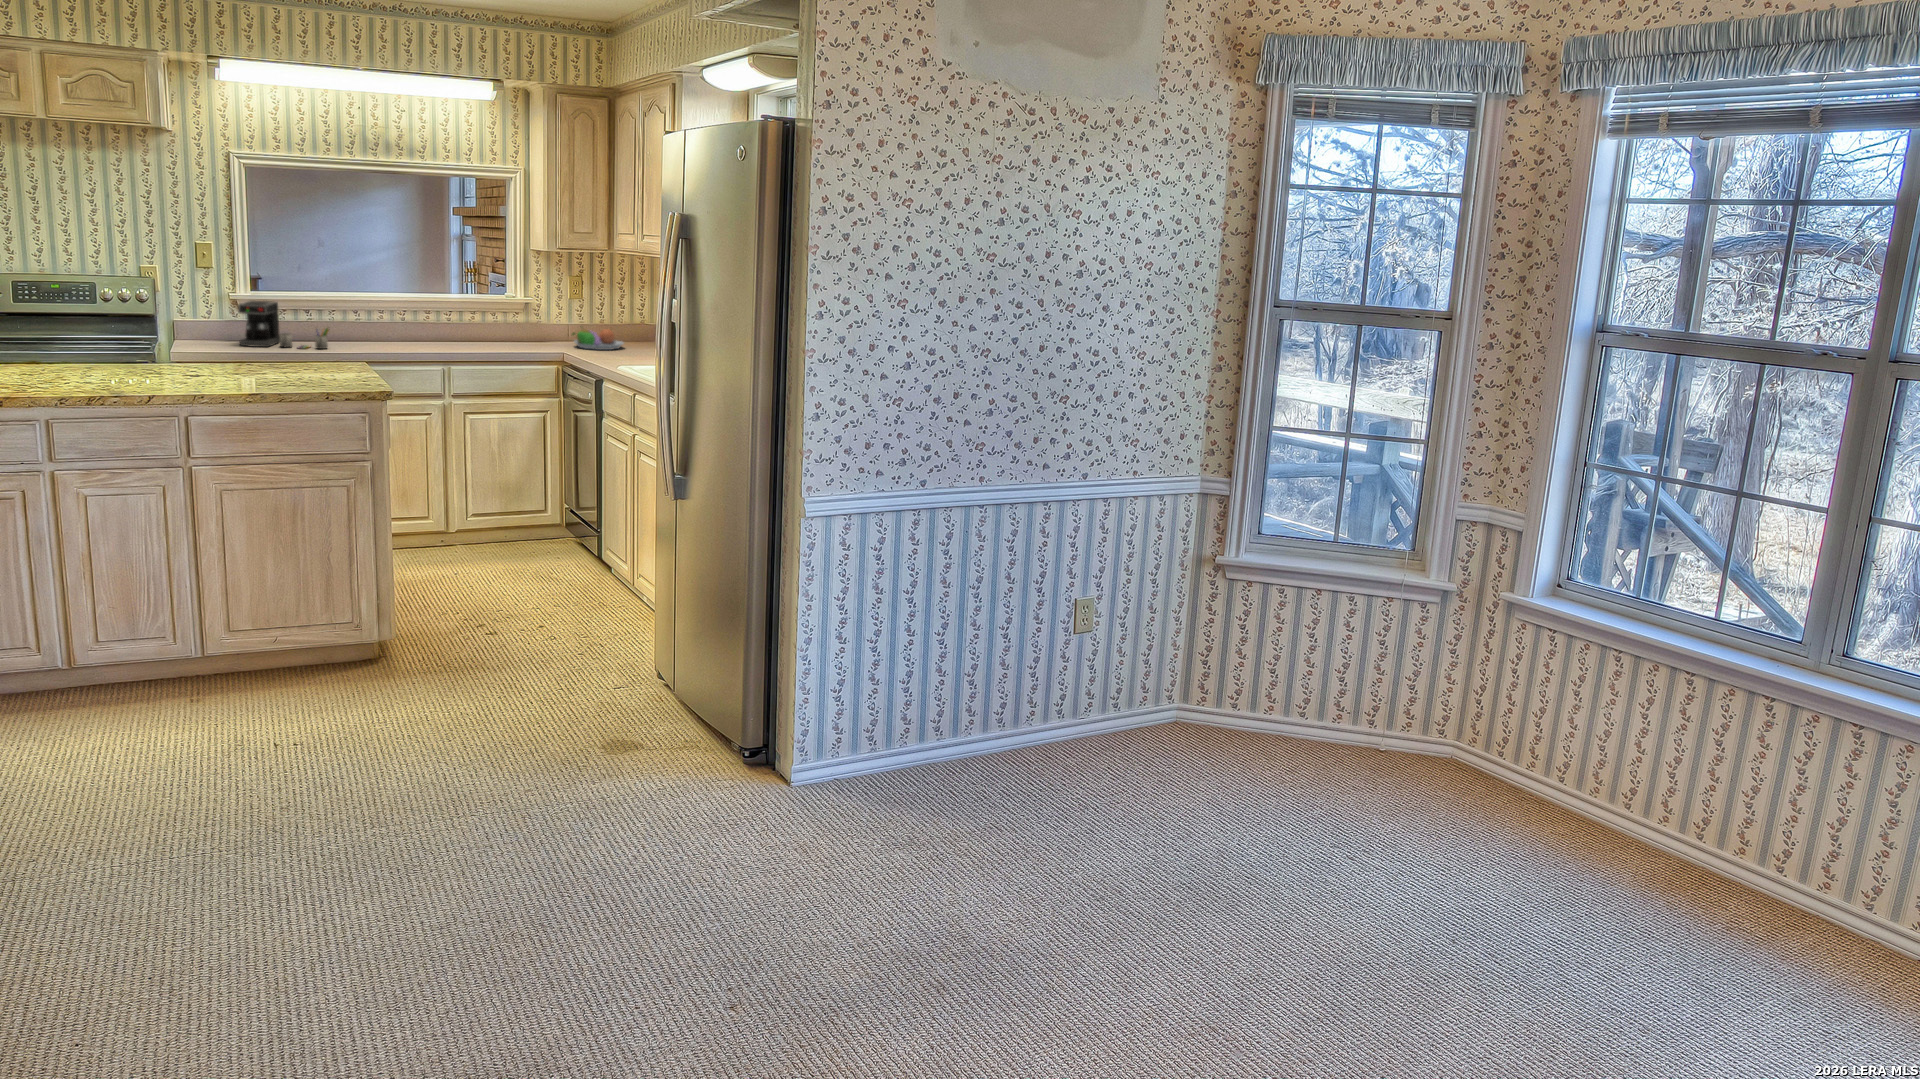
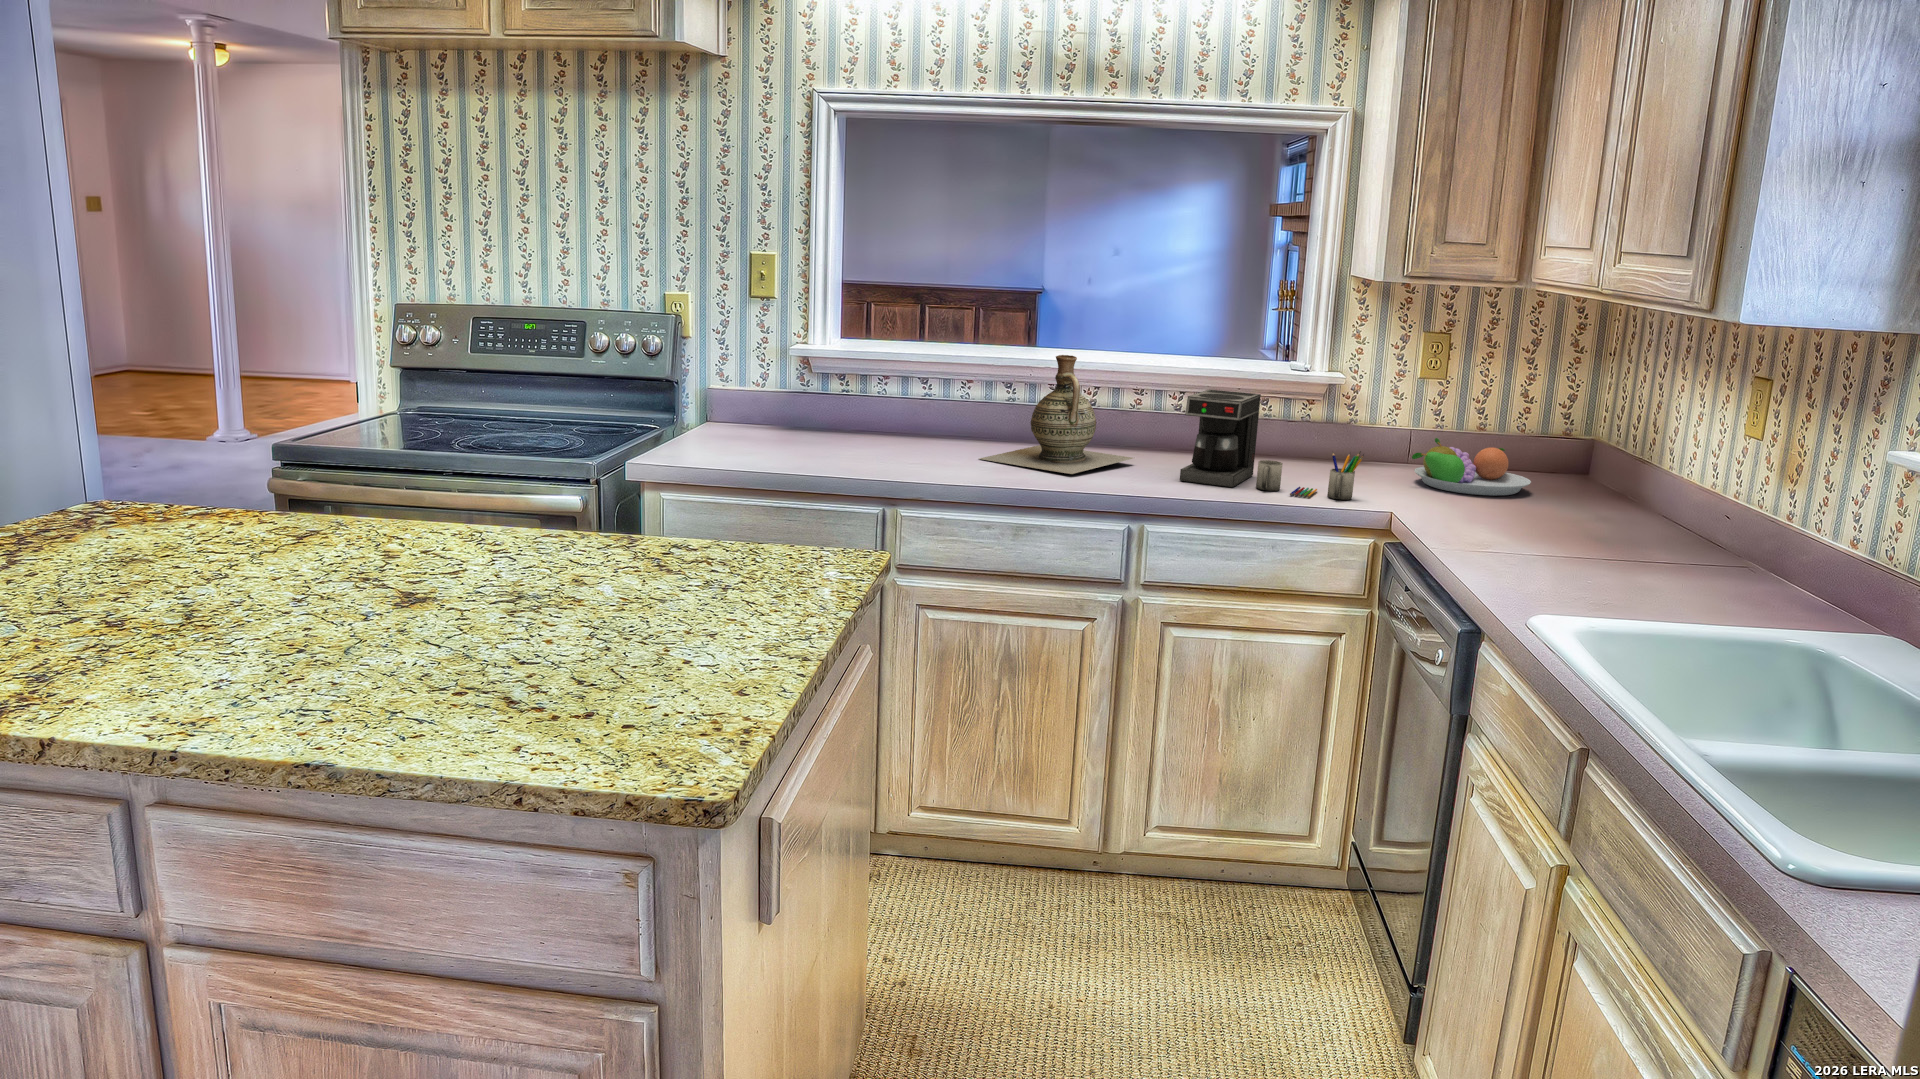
ceramic jug: none [358,293,439,351] -> present [979,355,1133,474]
coffee maker: present [238,301,329,349] -> present [1180,390,1364,500]

